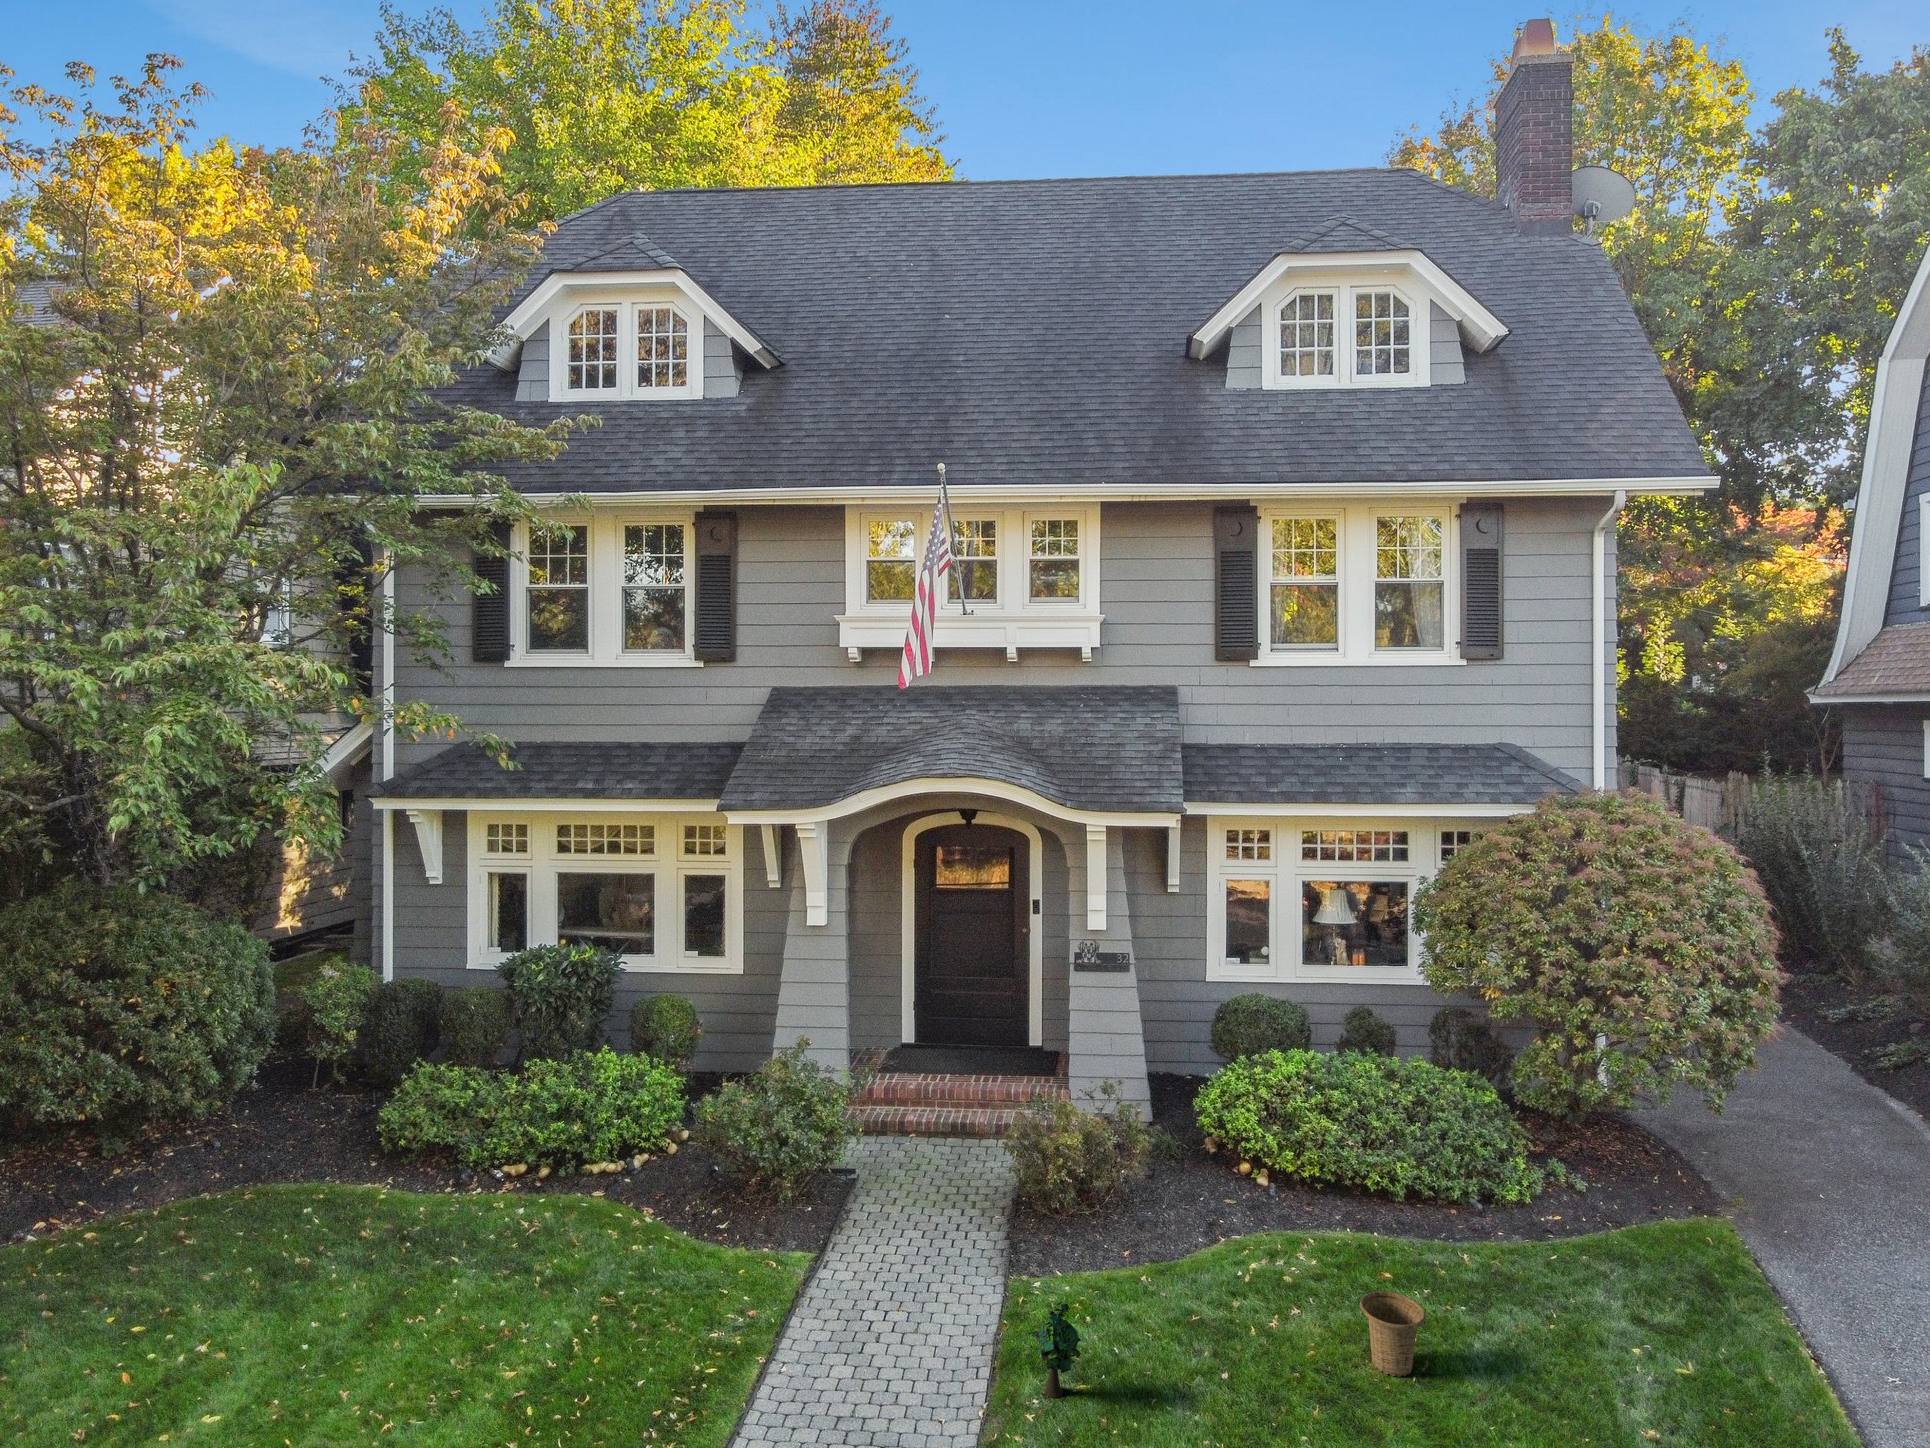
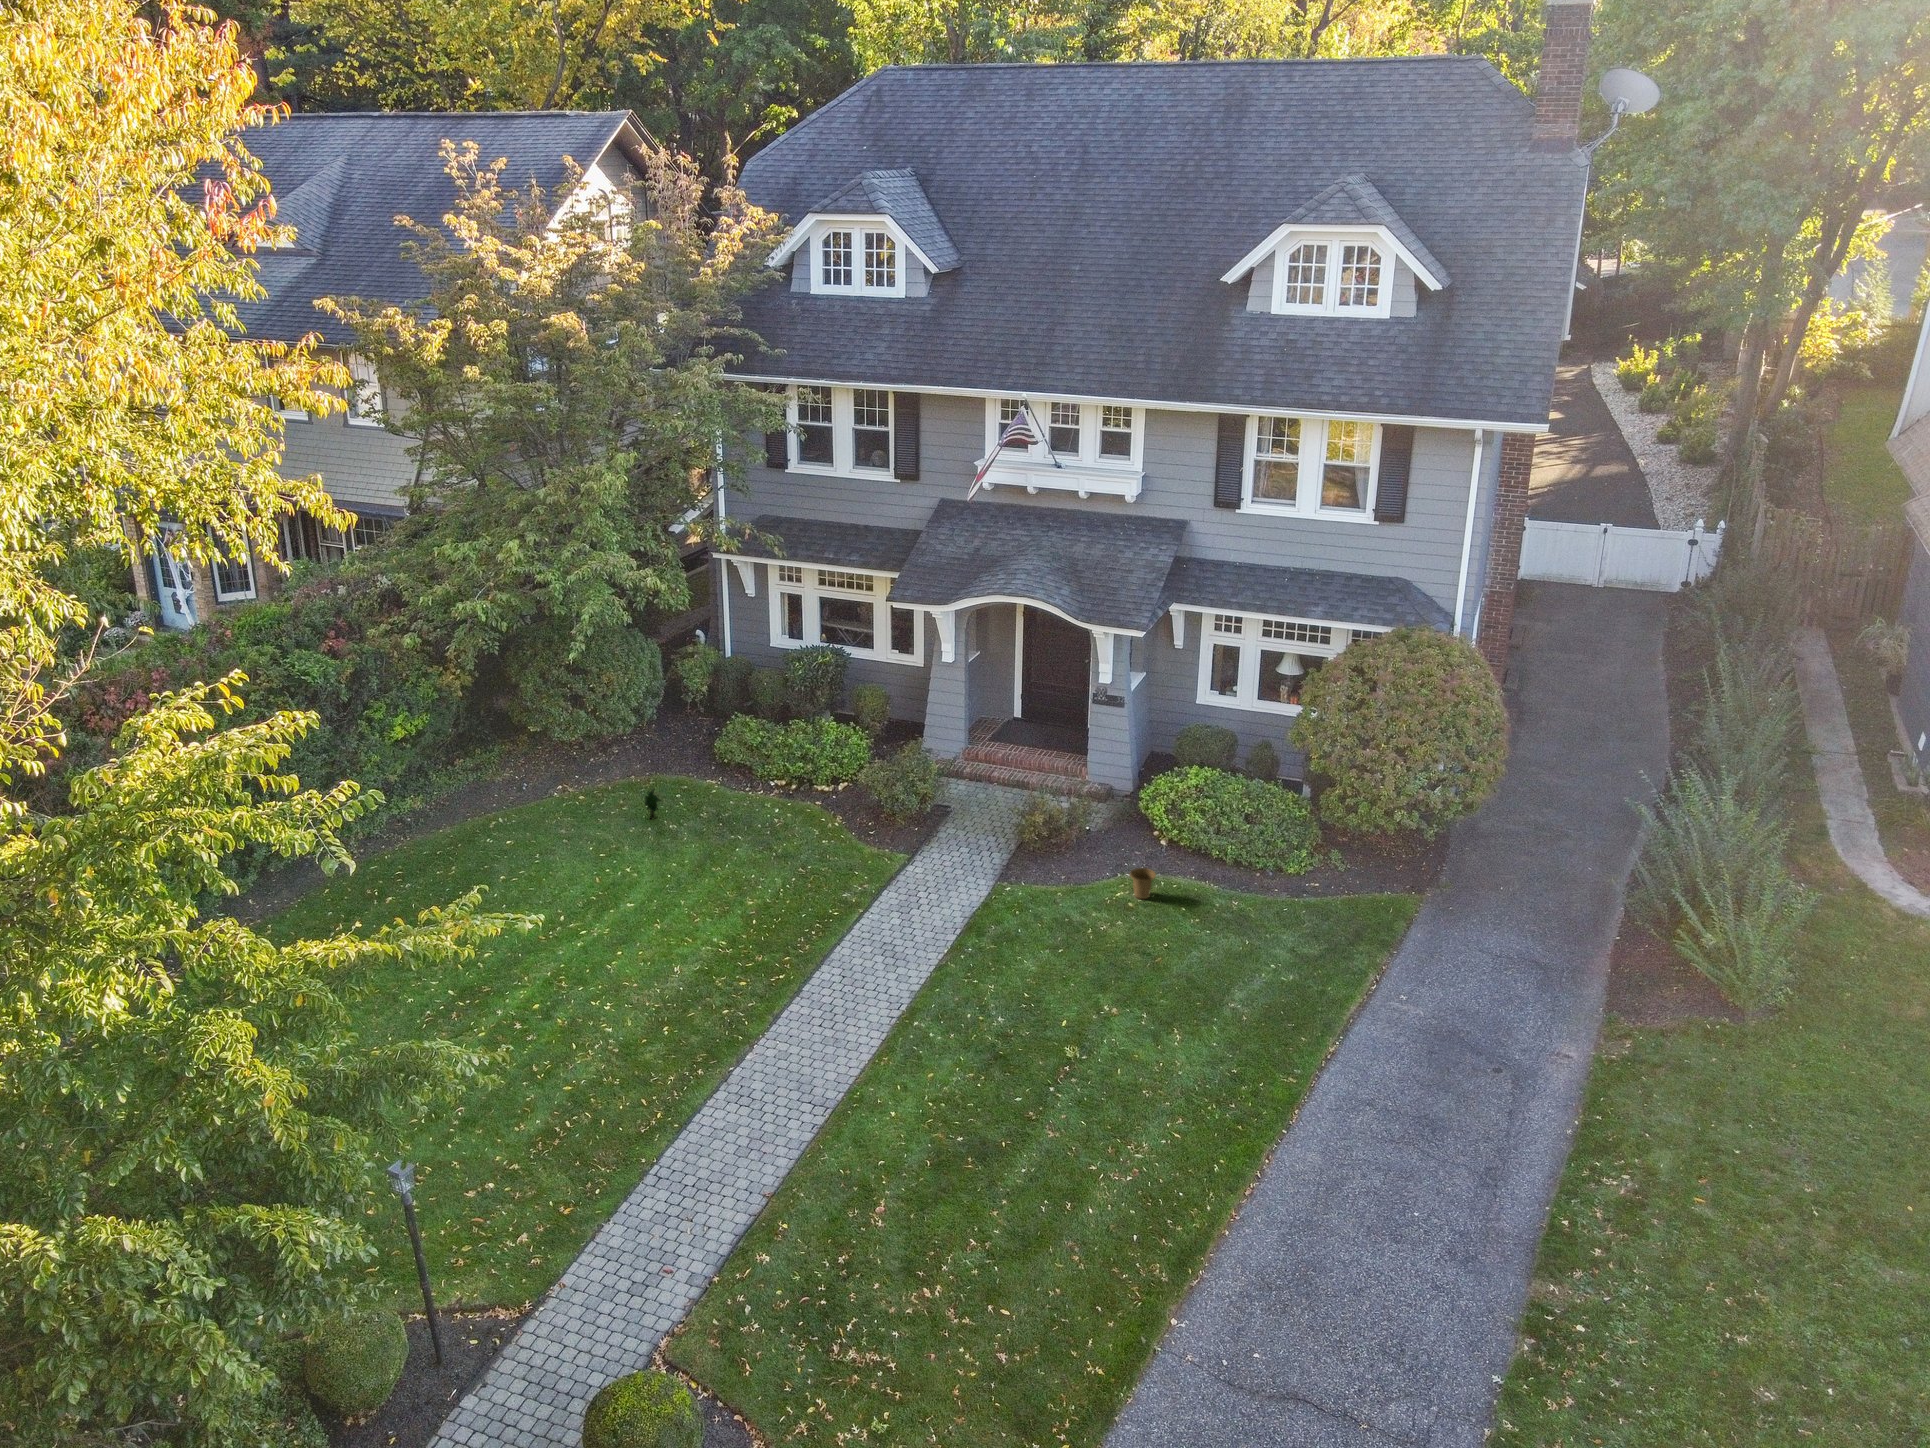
decorative plant: present [1028,1302,1081,1398] -> present [645,789,661,819]

